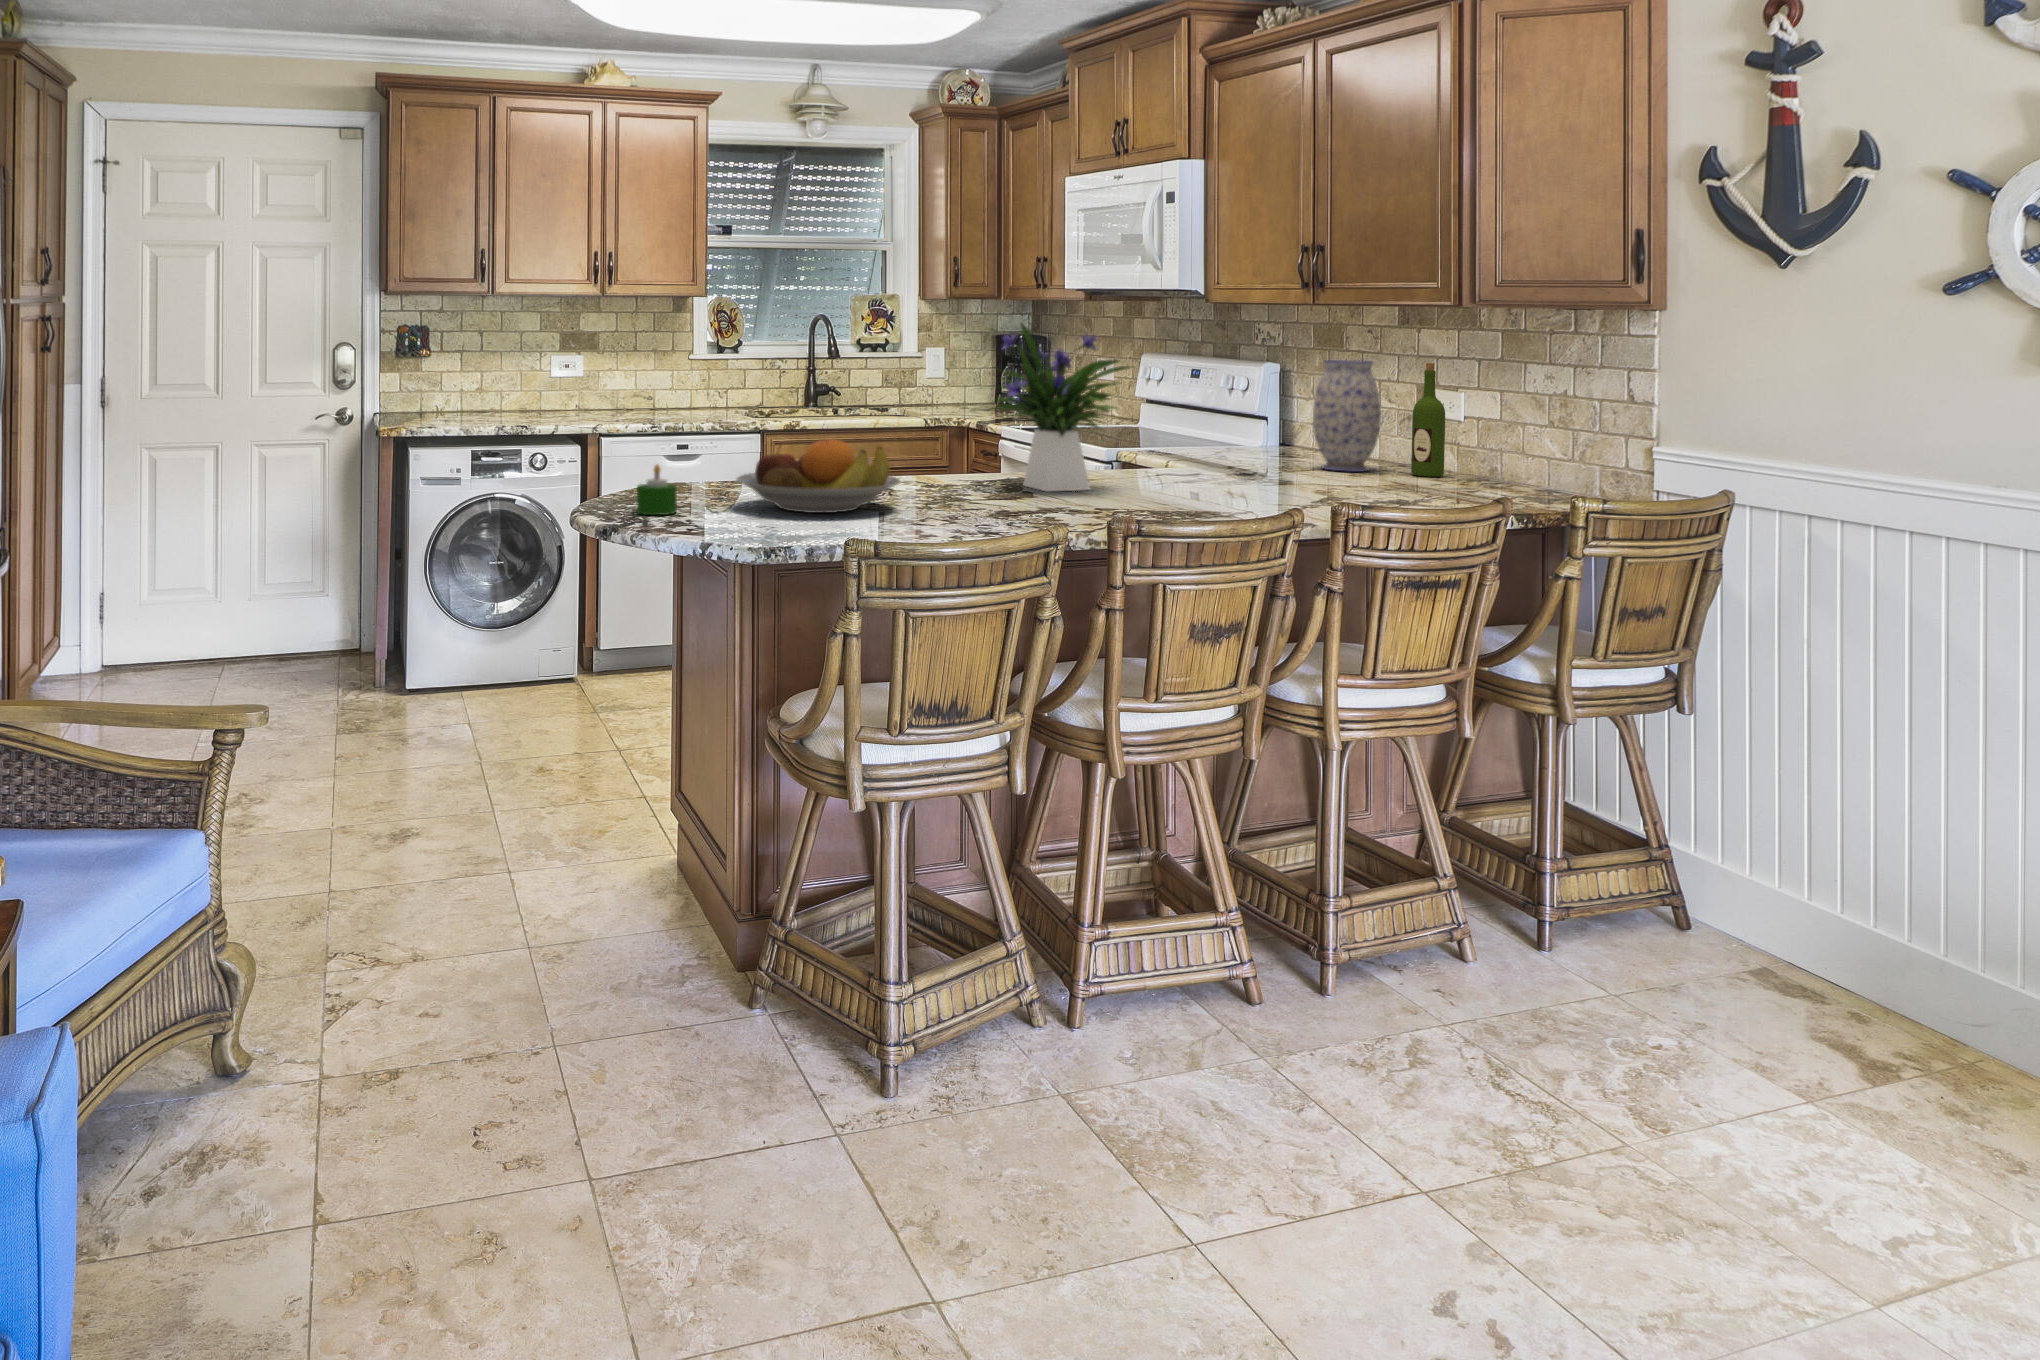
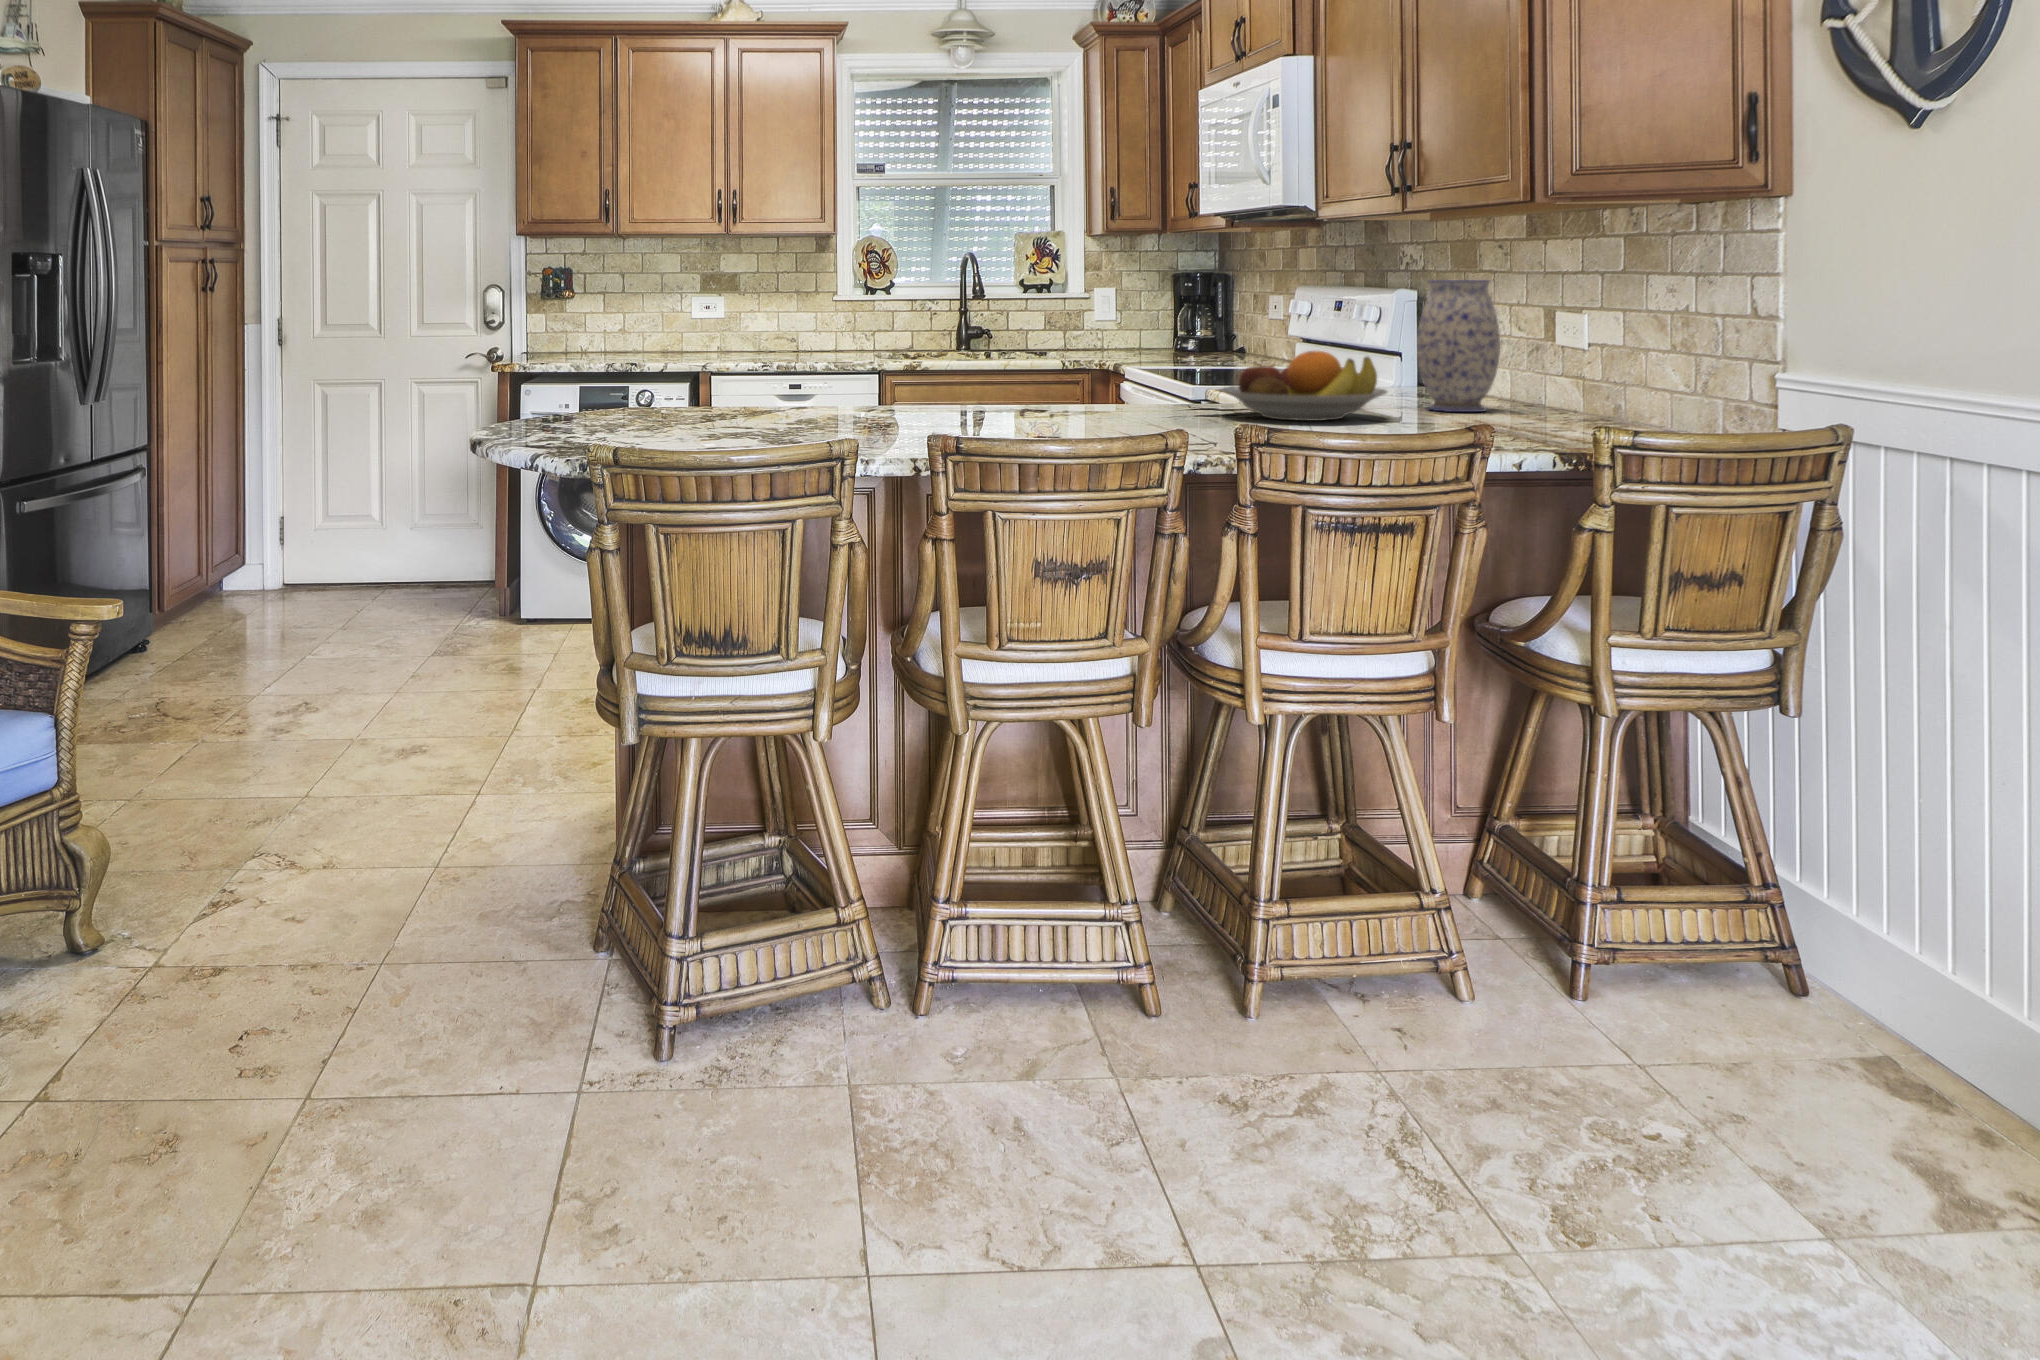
flower arrangement: present [995,323,1130,491] -> none [952,238,1130,427]
wine bottle: present [1411,363,1445,477] -> none [1531,279,1572,417]
fruit bowl: present [737,439,900,513] -> present [1221,351,1387,421]
candle: present [637,465,677,515] -> none [536,390,579,442]

